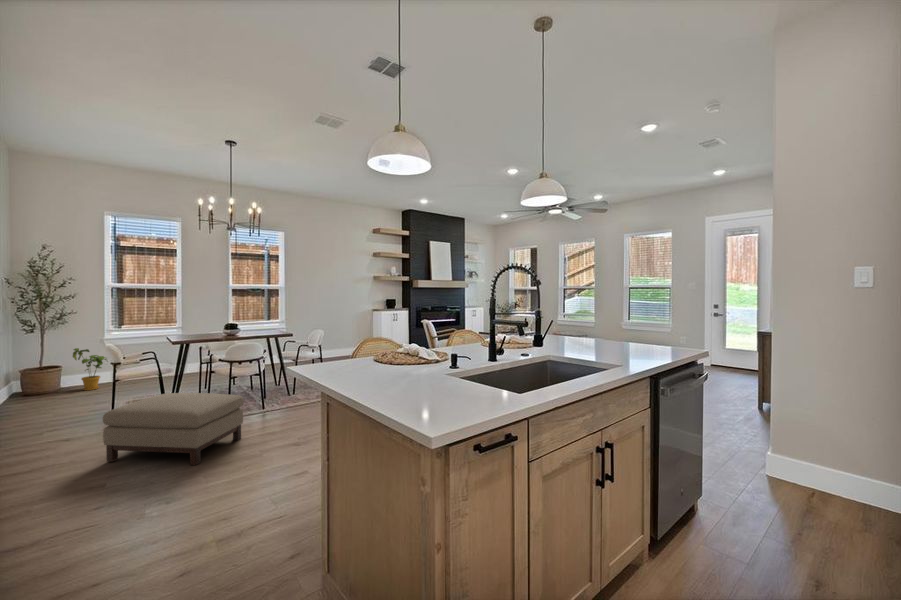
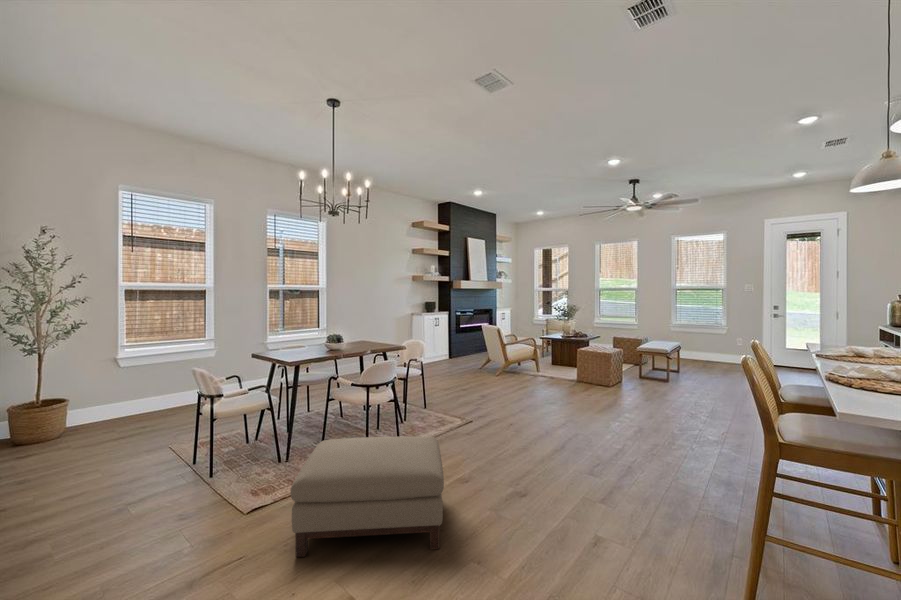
house plant: present [73,348,106,390] -> none [86,373,135,430]

